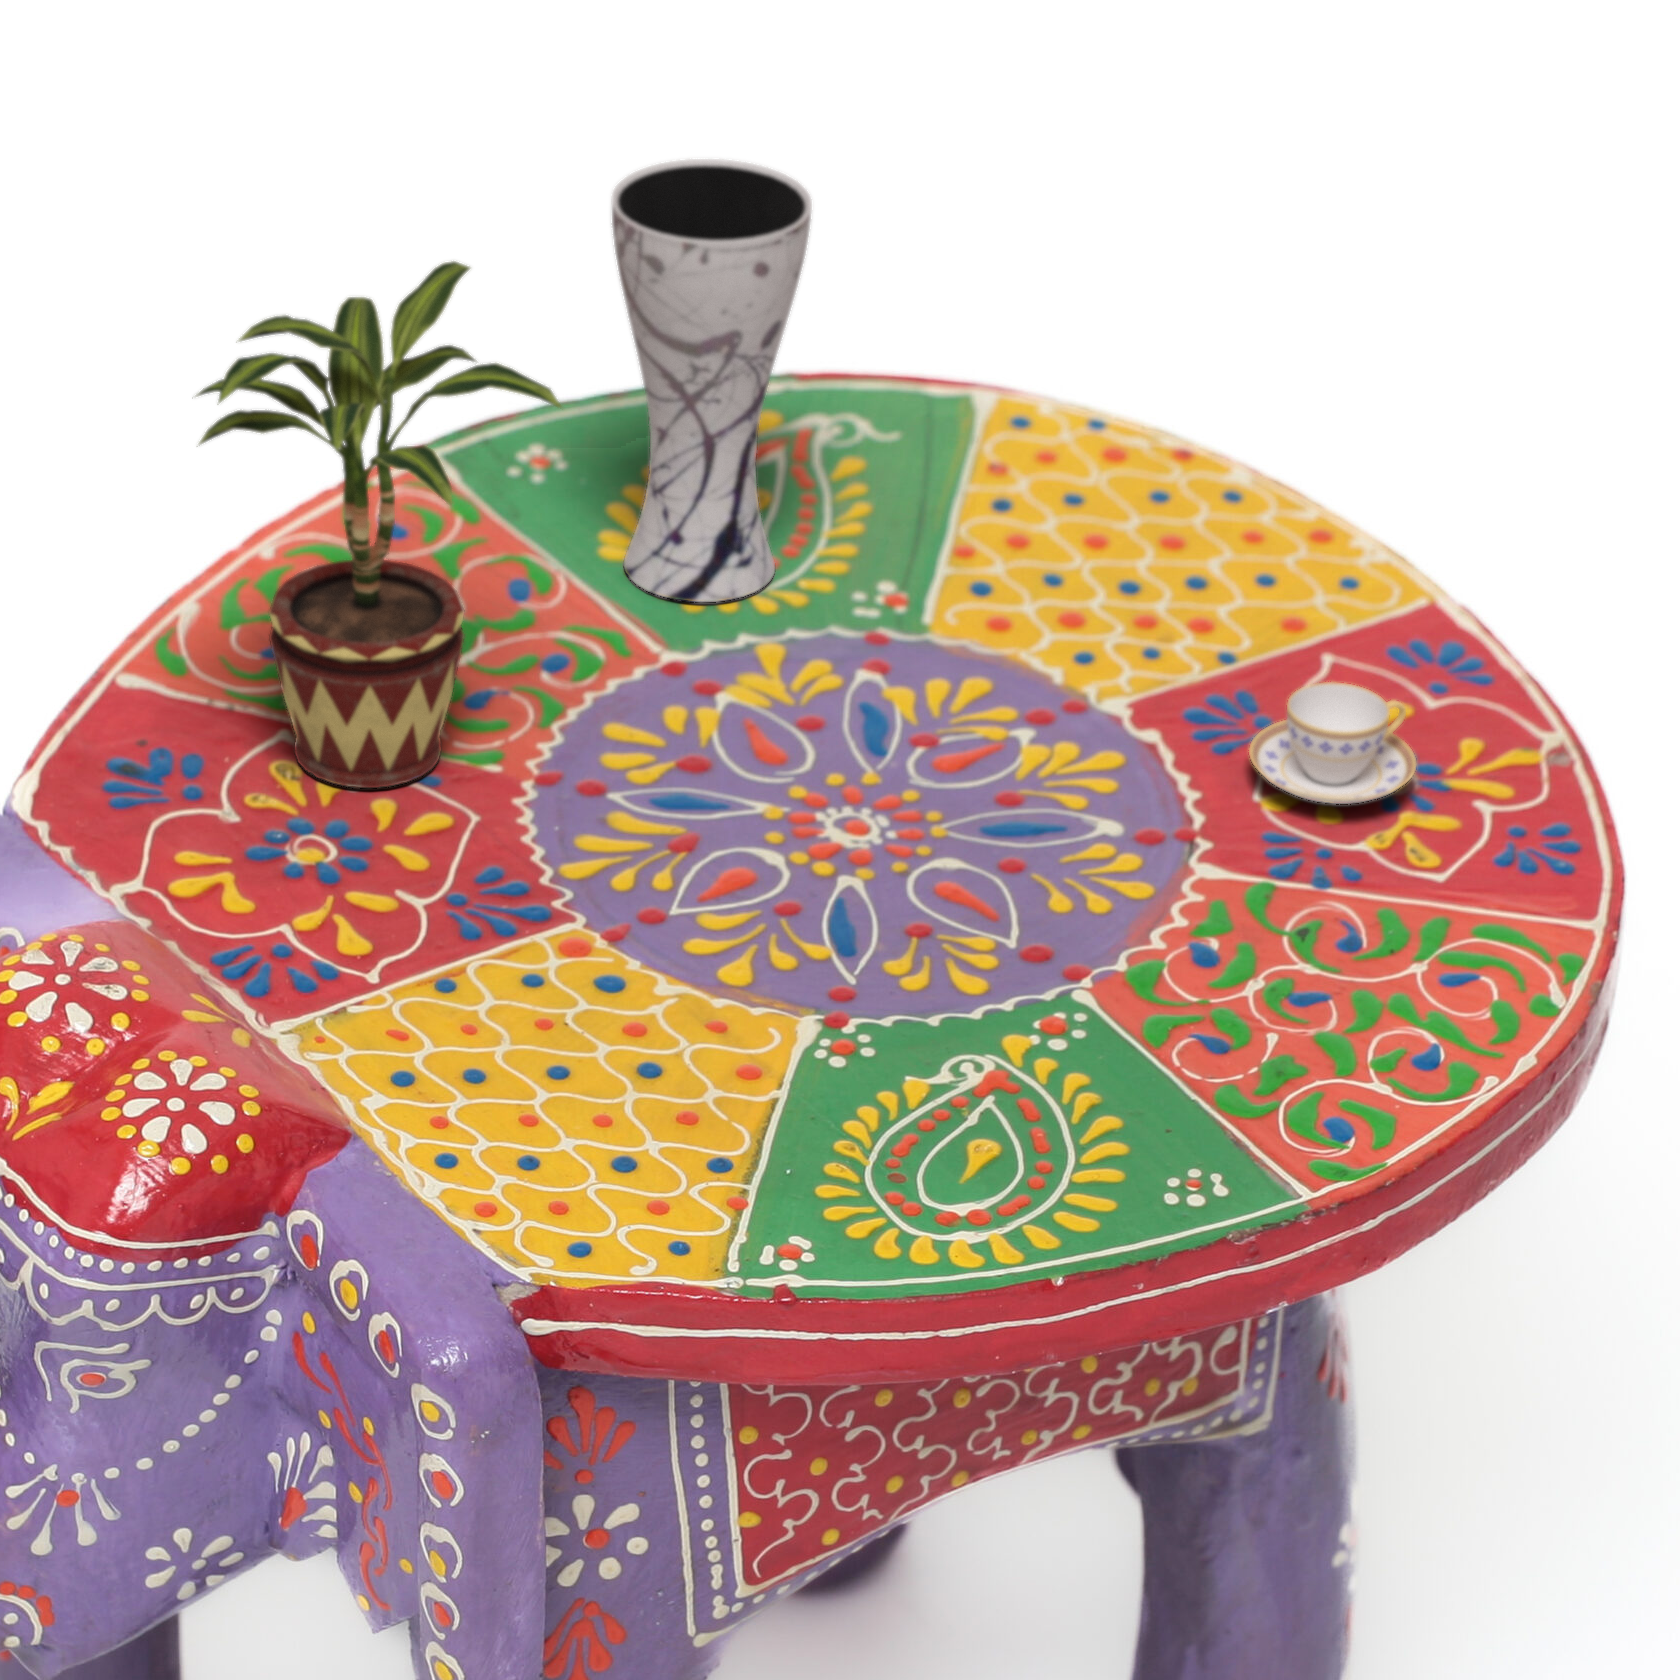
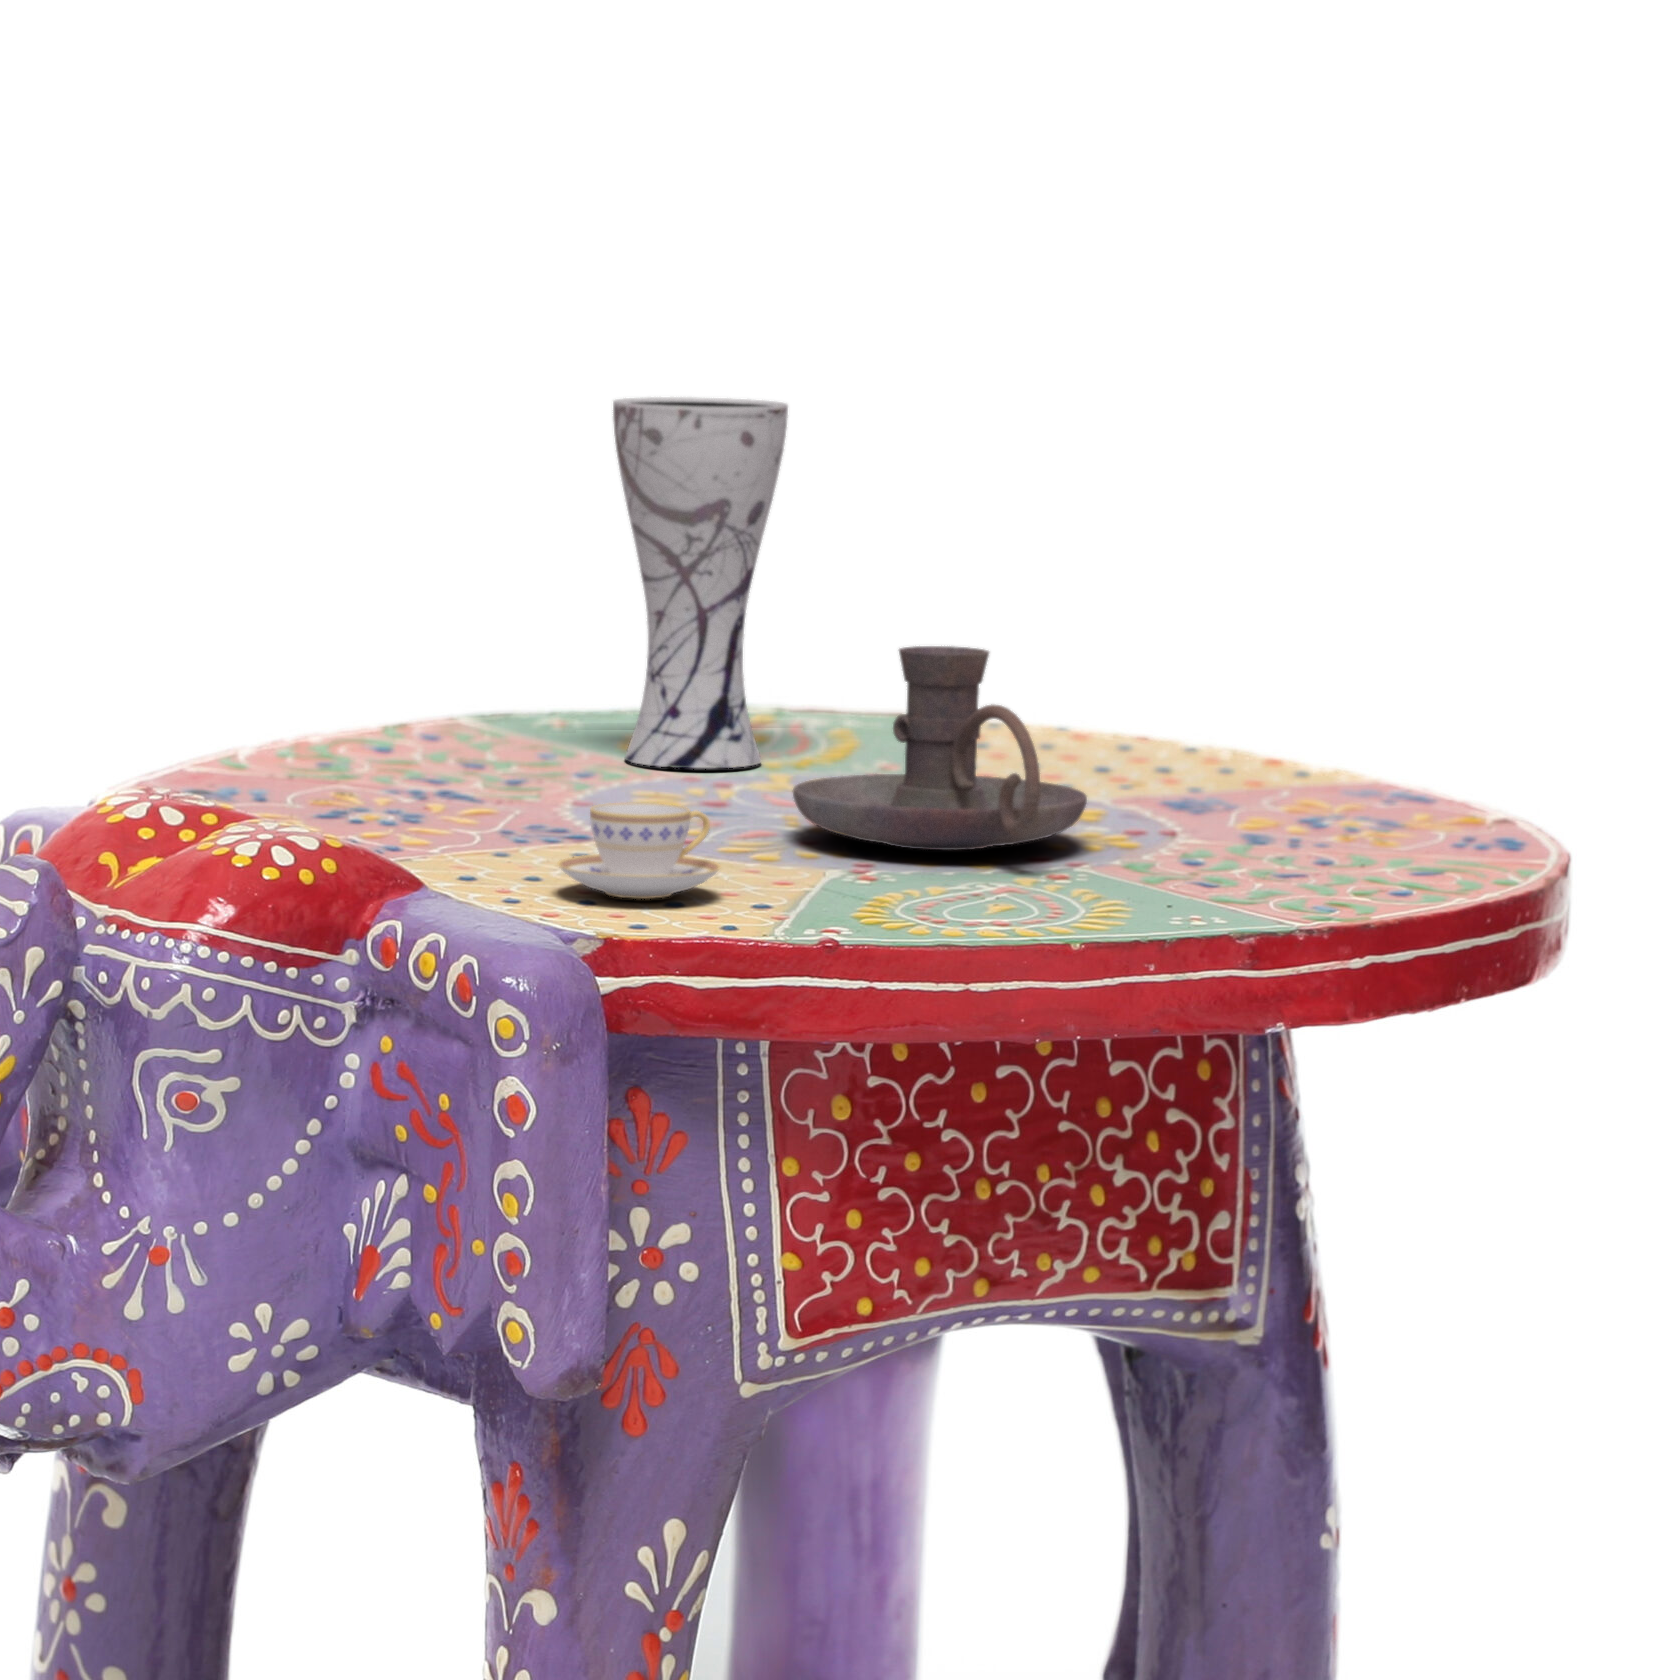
potted plant: present [197,261,561,788] -> none [258,358,589,814]
candle holder: none [787,653,1114,941] -> present [793,646,1087,850]
teacup: present [1249,682,1416,804] -> present [557,803,721,899]

